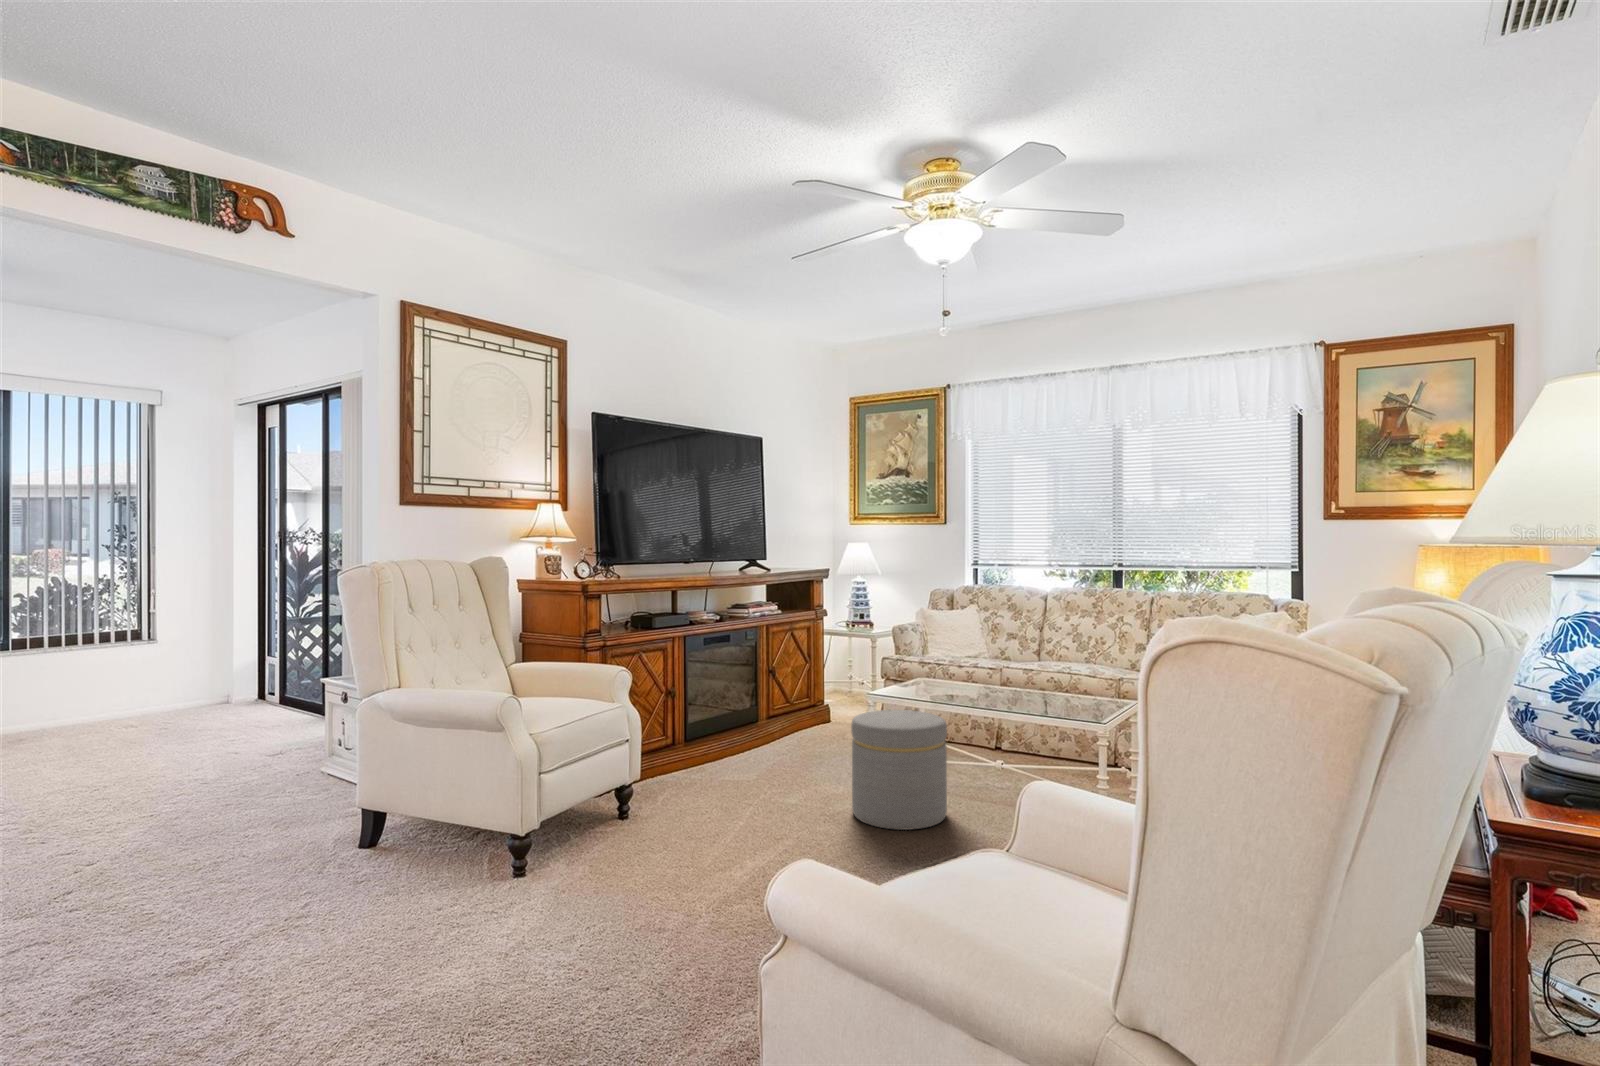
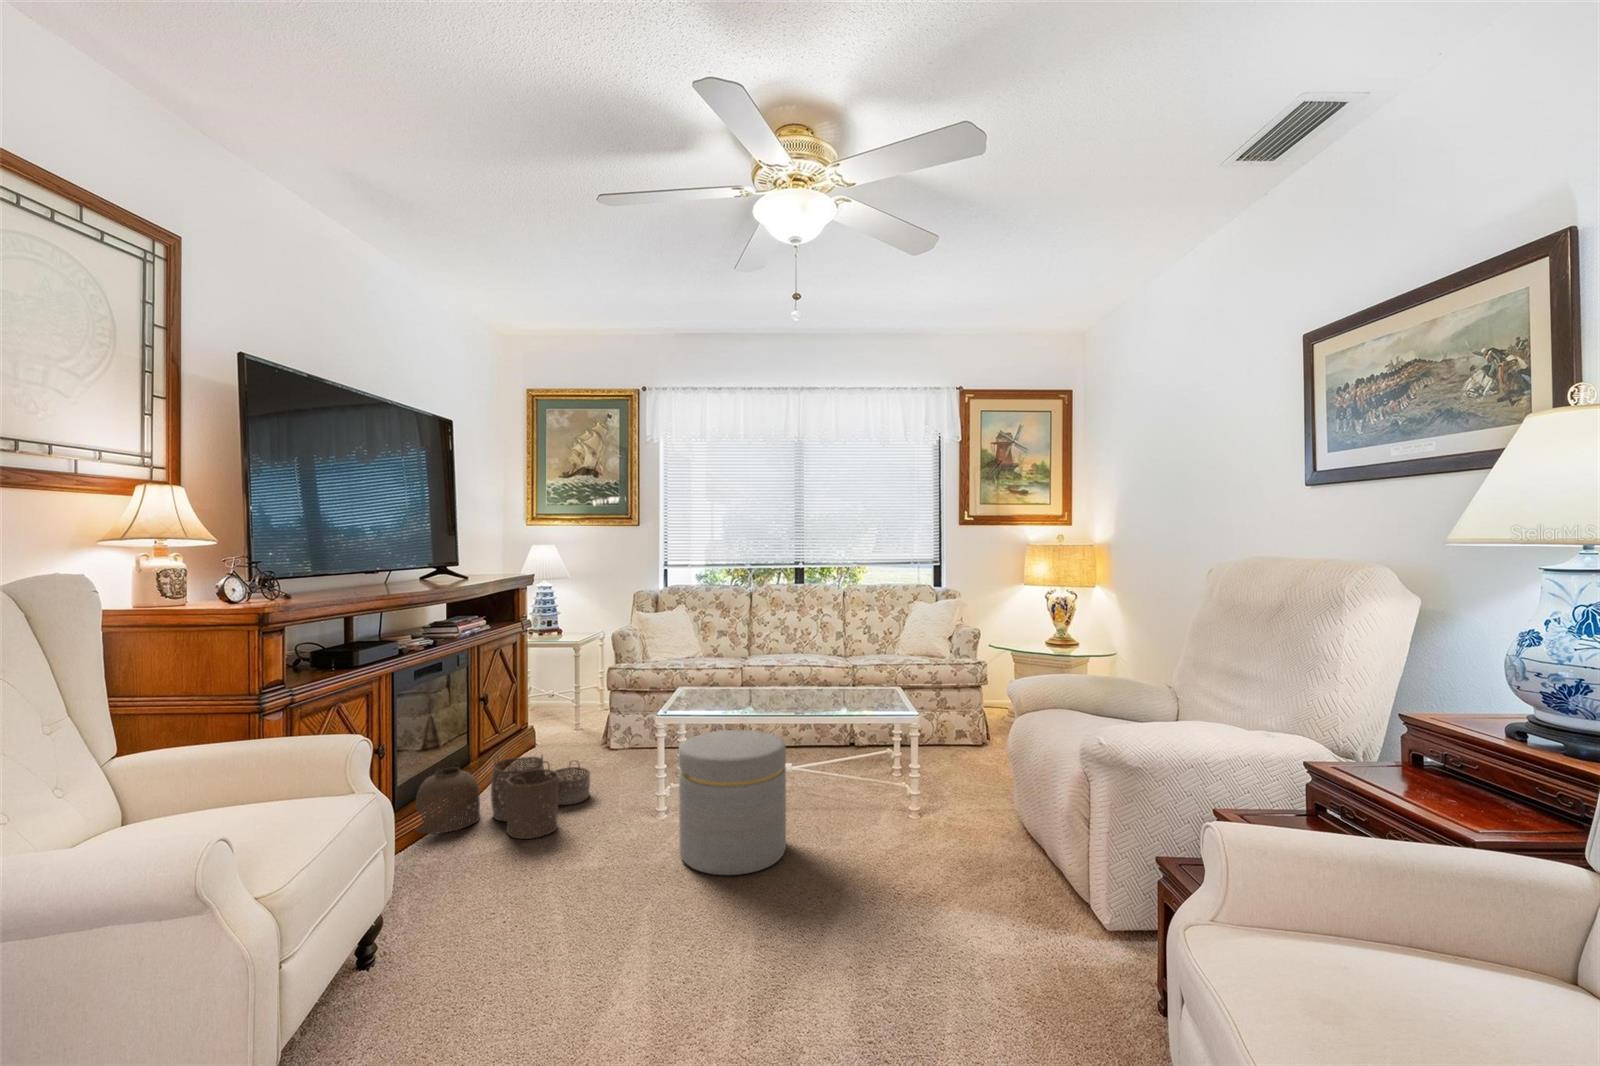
woven basket: none [699,713,833,777] -> present [416,755,590,839]

